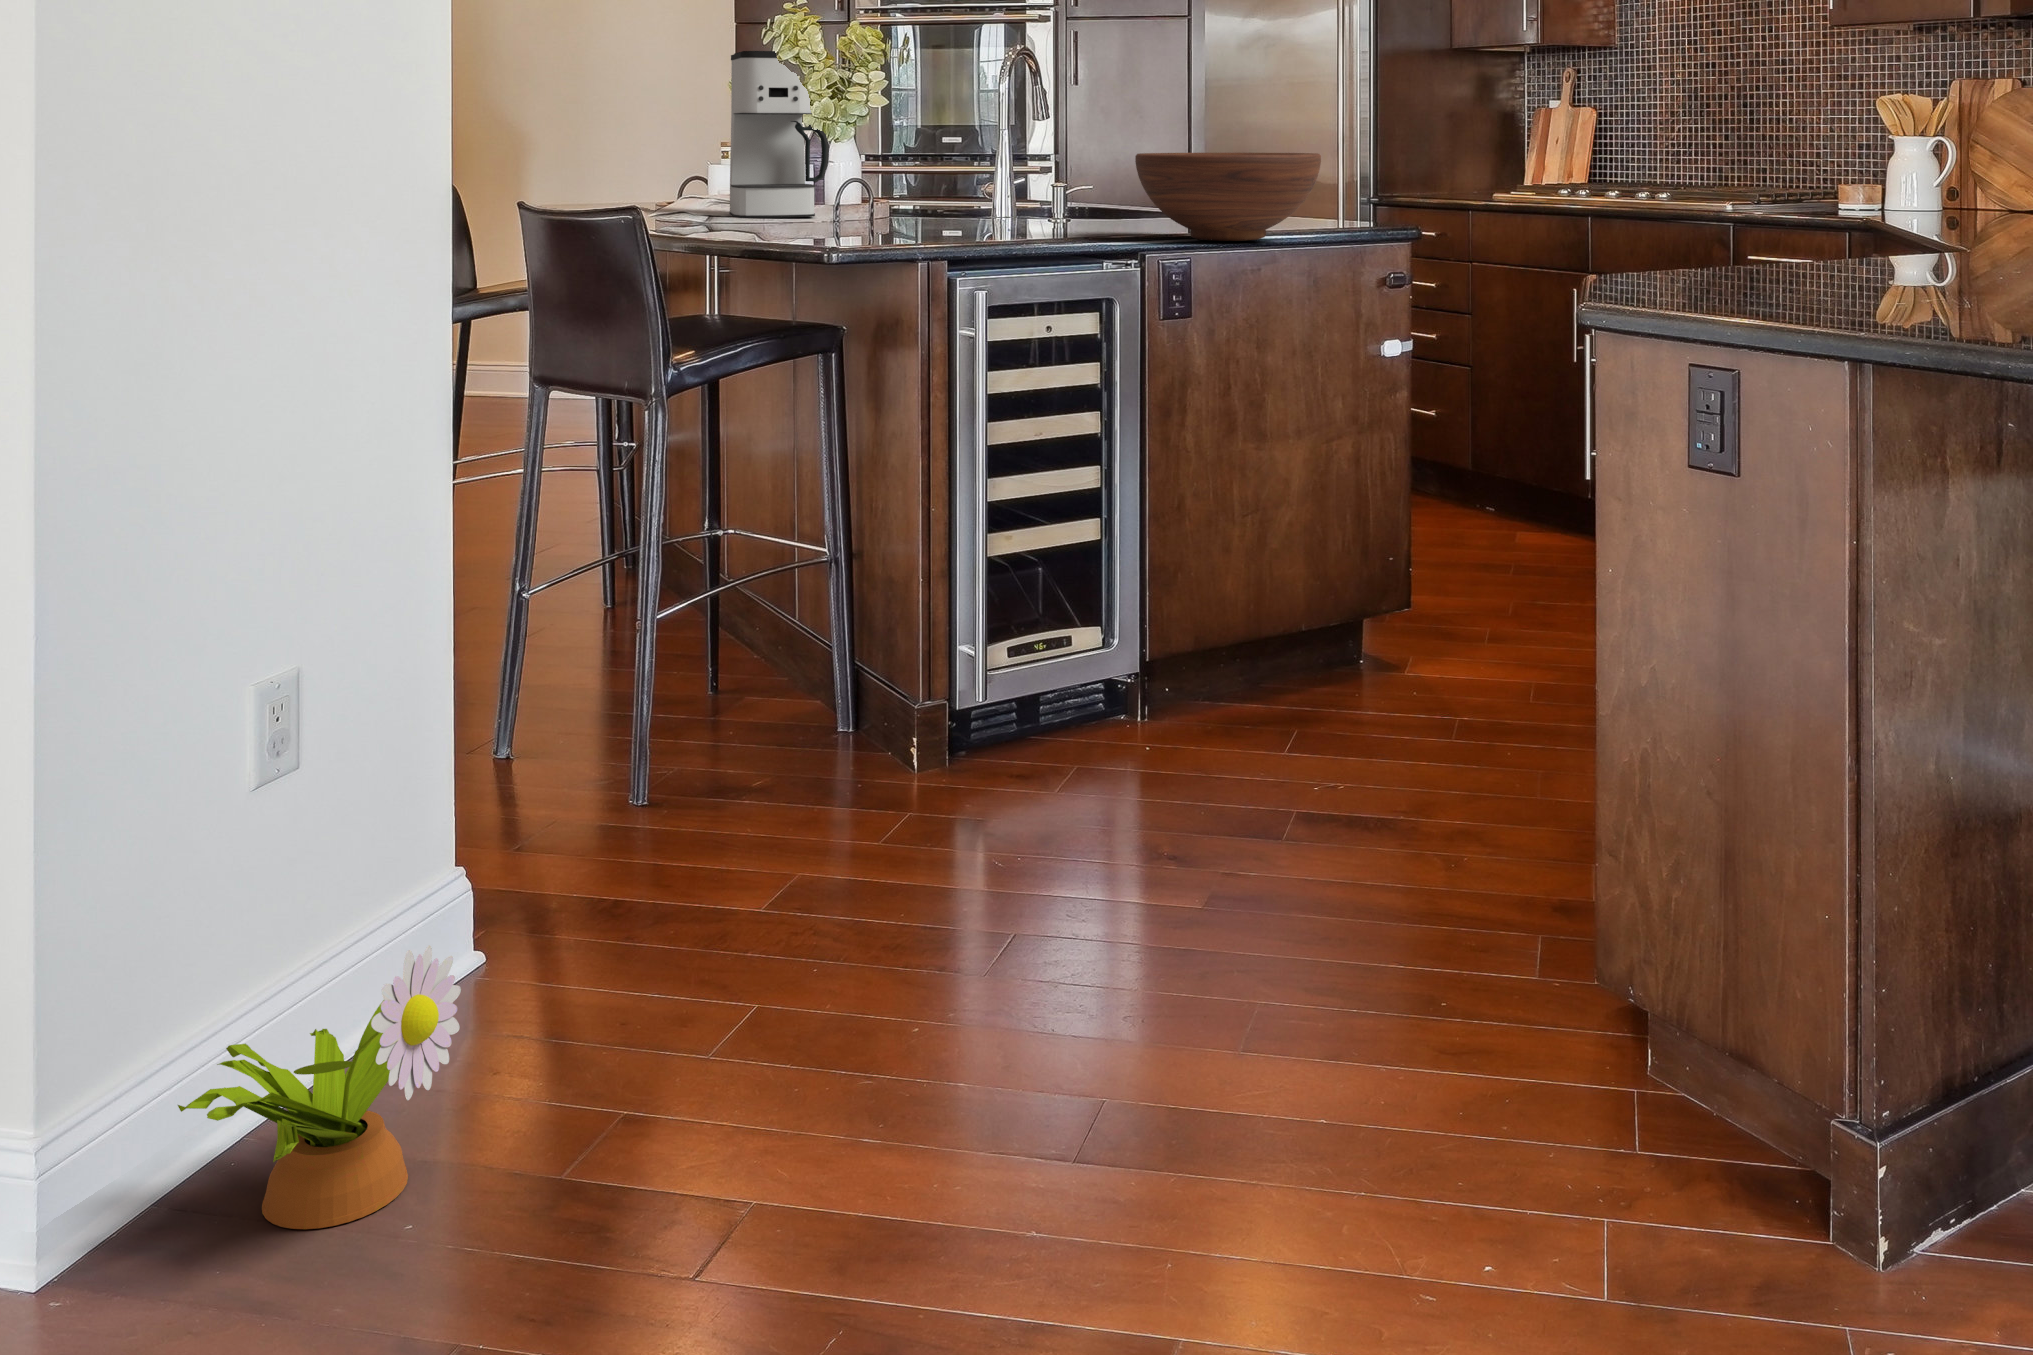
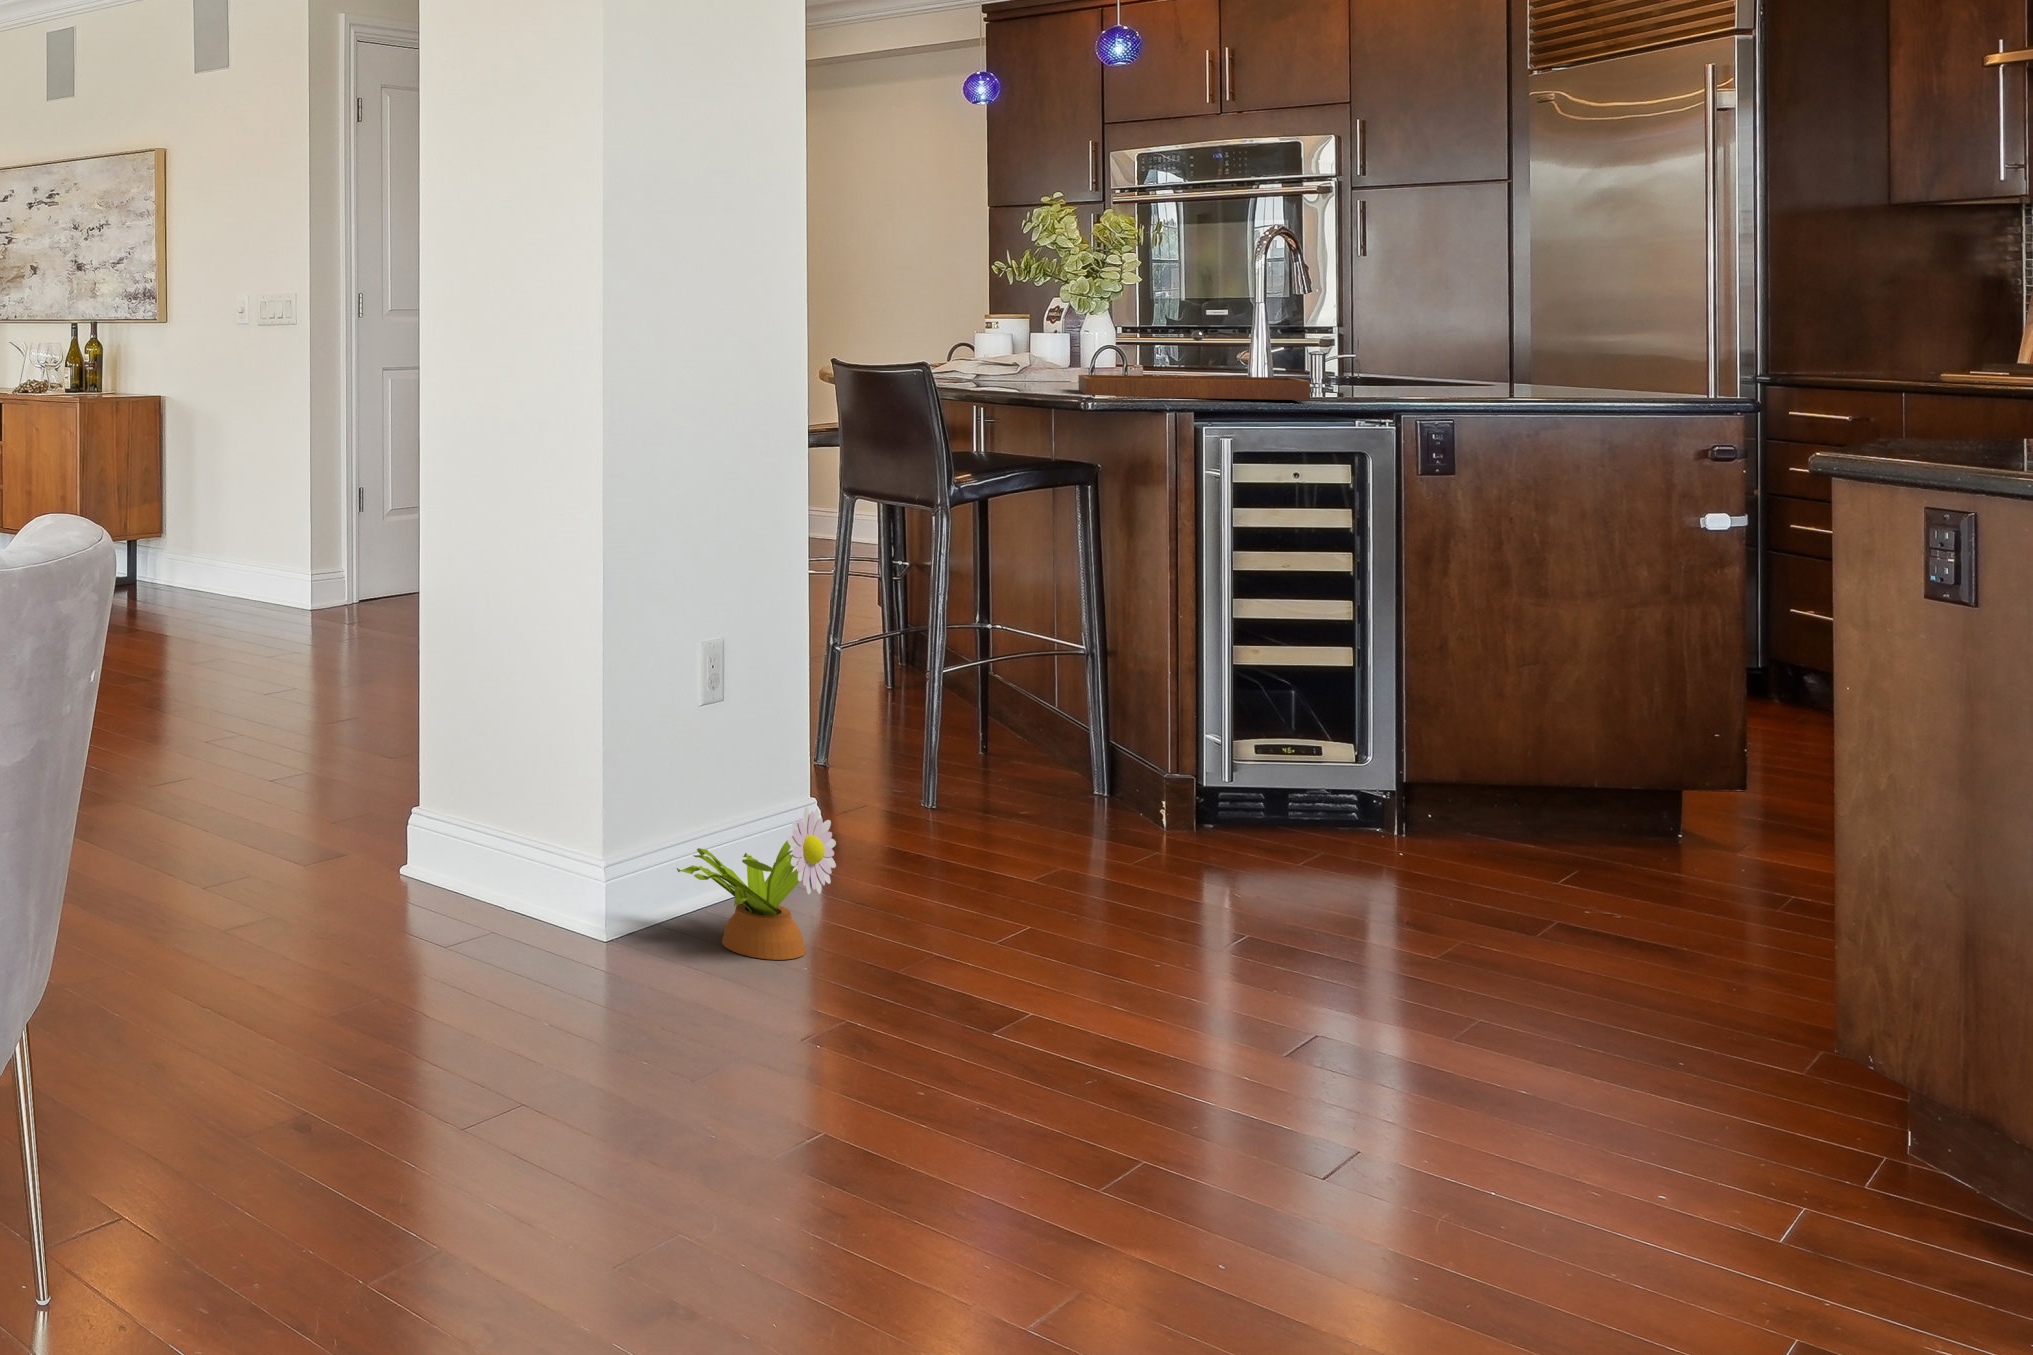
coffee maker: present [729,51,829,218] -> none [995,239,1085,377]
fruit bowl: present [1135,153,1321,241] -> none [1387,325,1601,407]
tray: none [822,161,1068,245] -> present [1078,330,1310,400]

